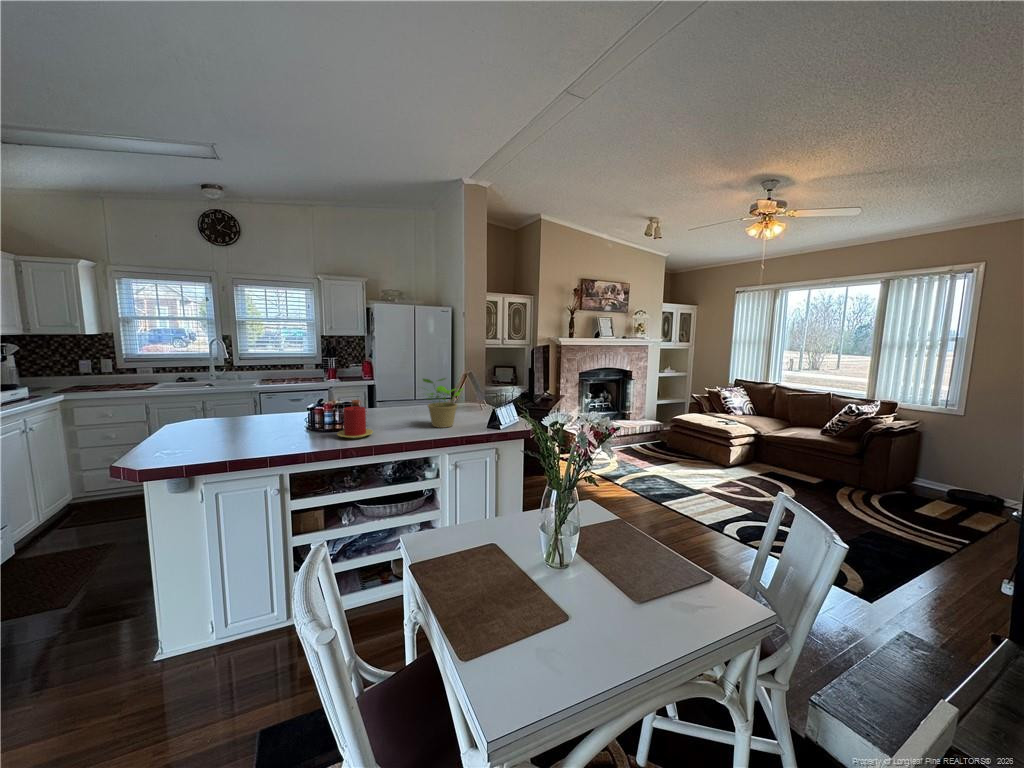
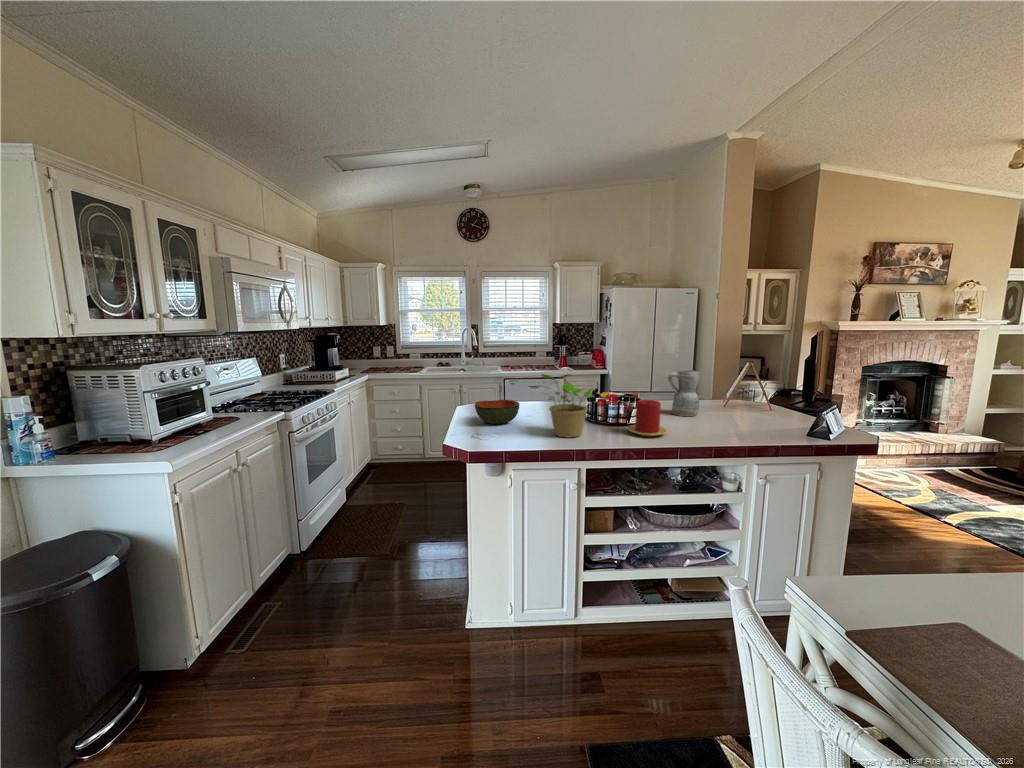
ceramic pitcher: none [390,378,418,419] -> present [668,369,702,416]
potted plant: present [423,378,463,428] -> present [541,374,595,438]
bowl: none [172,414,229,439] -> present [475,400,519,424]

